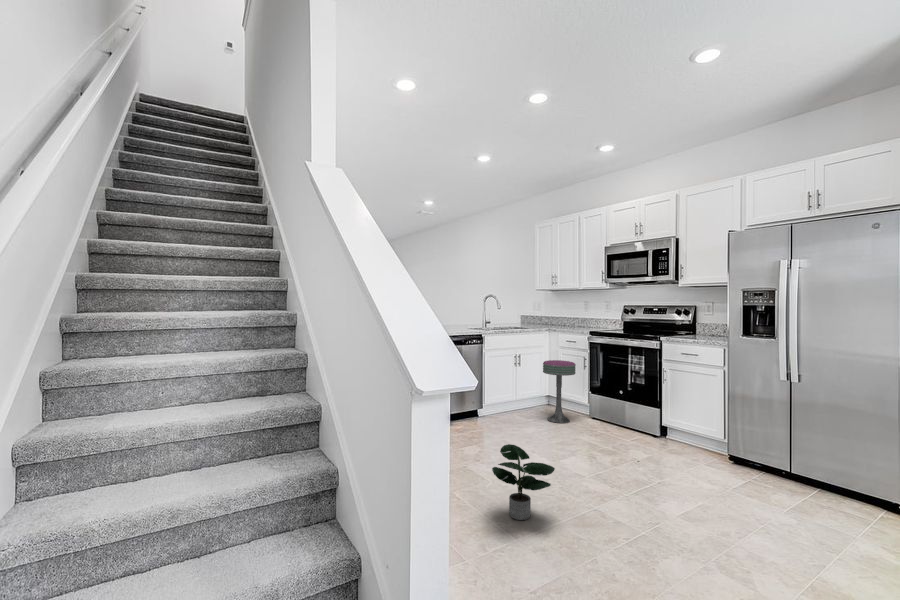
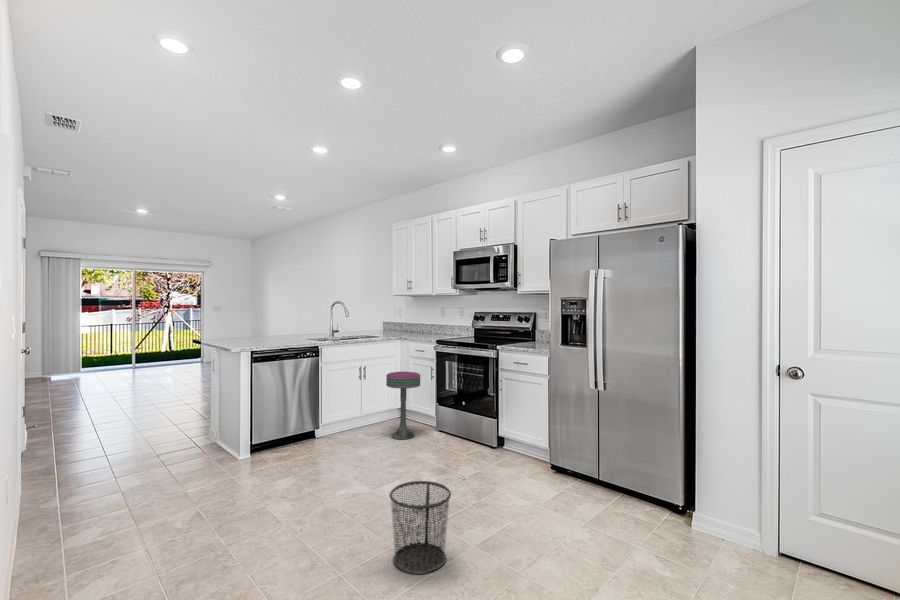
potted plant: present [492,444,555,520] -> none [266,476,338,562]
trash can: none [607,457,671,543] -> present [389,481,451,573]

